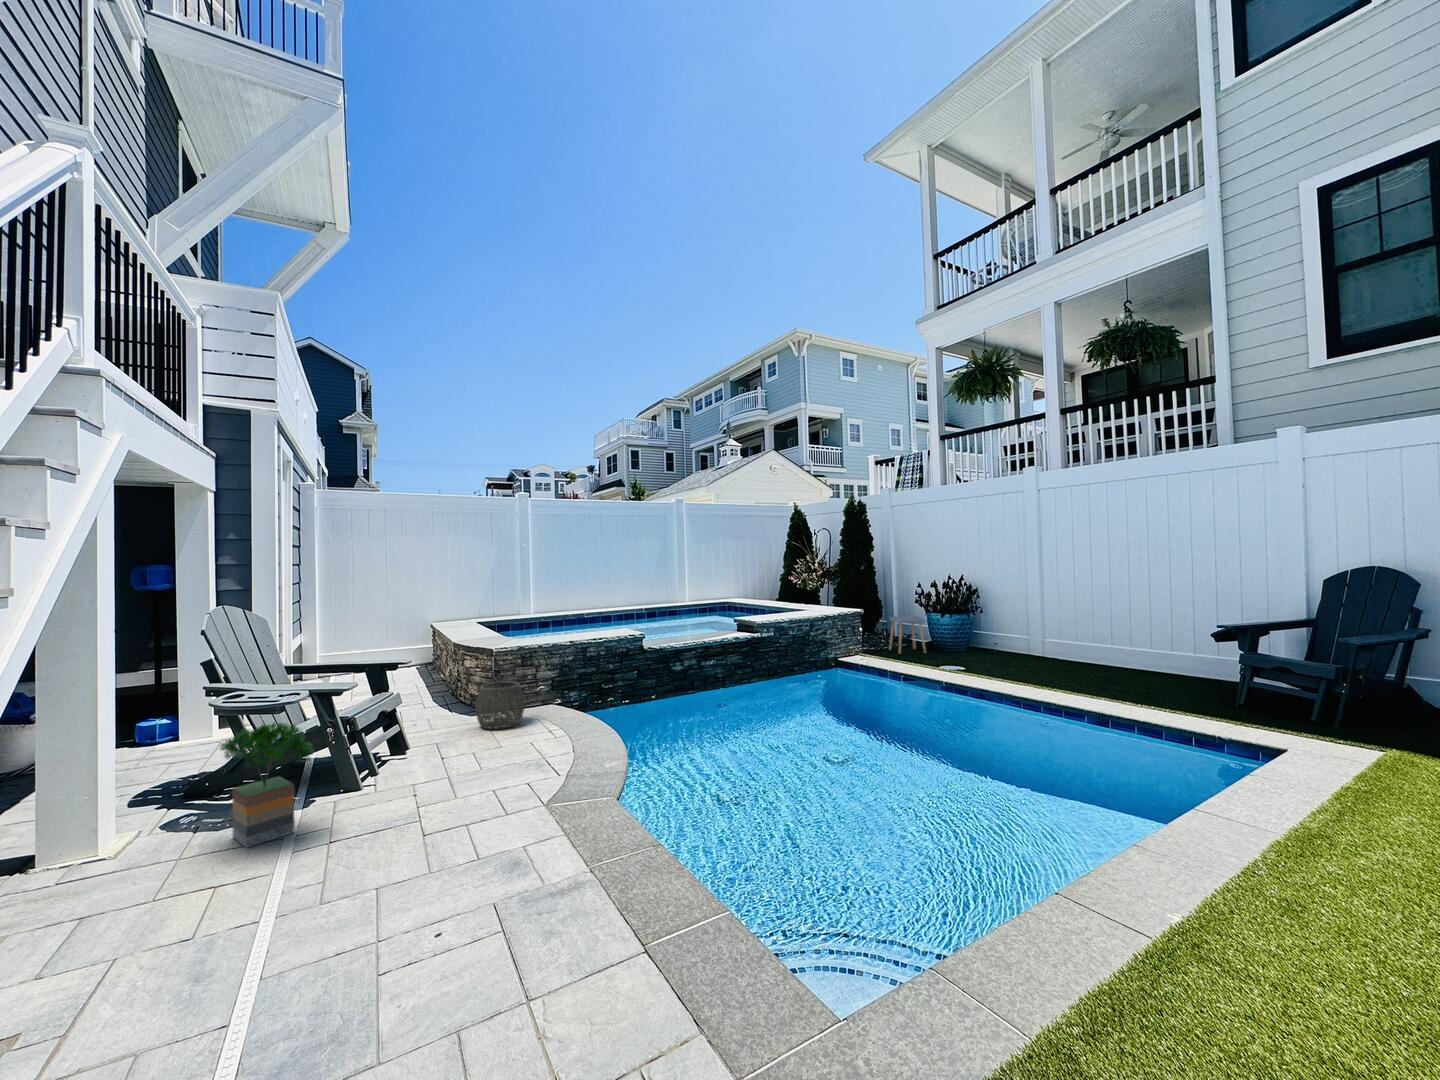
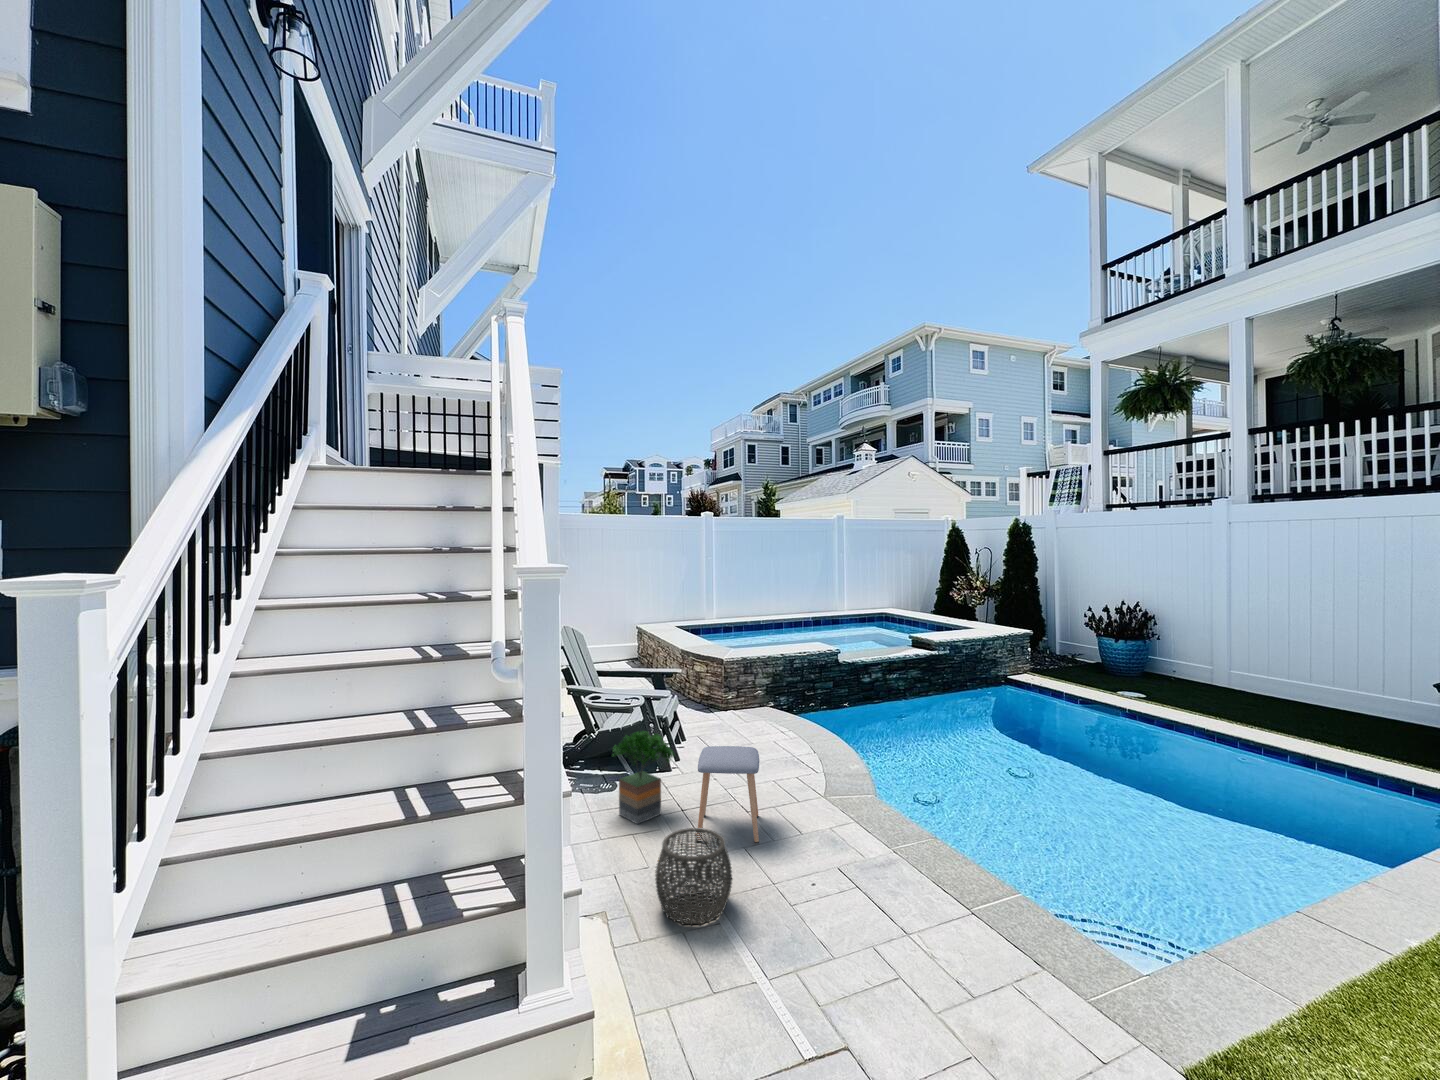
stool: present [889,616,926,654] -> present [698,746,759,843]
woven basket: present [475,681,525,729] -> present [655,828,732,925]

